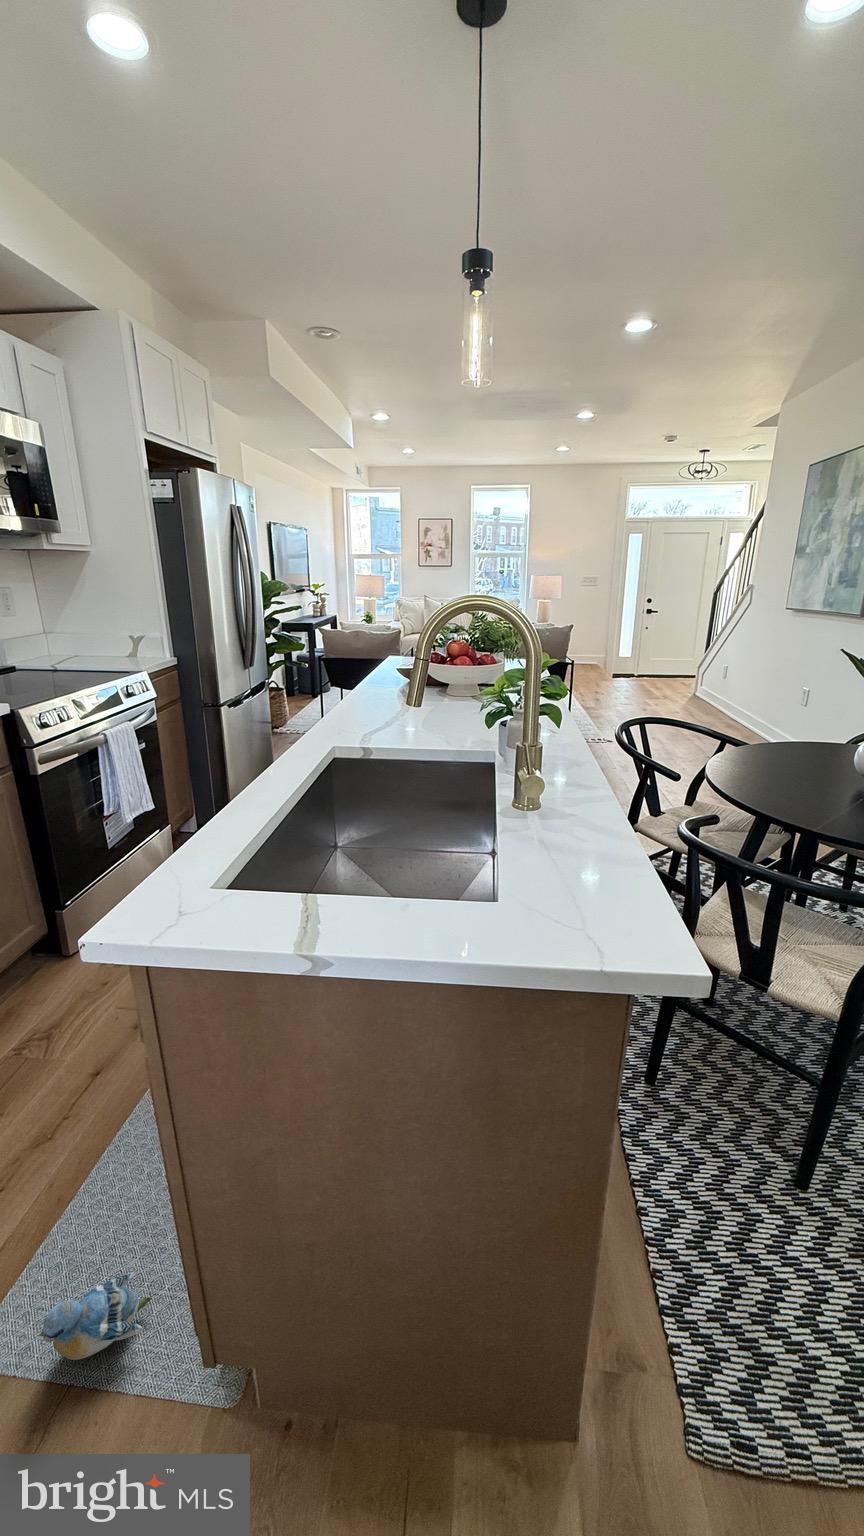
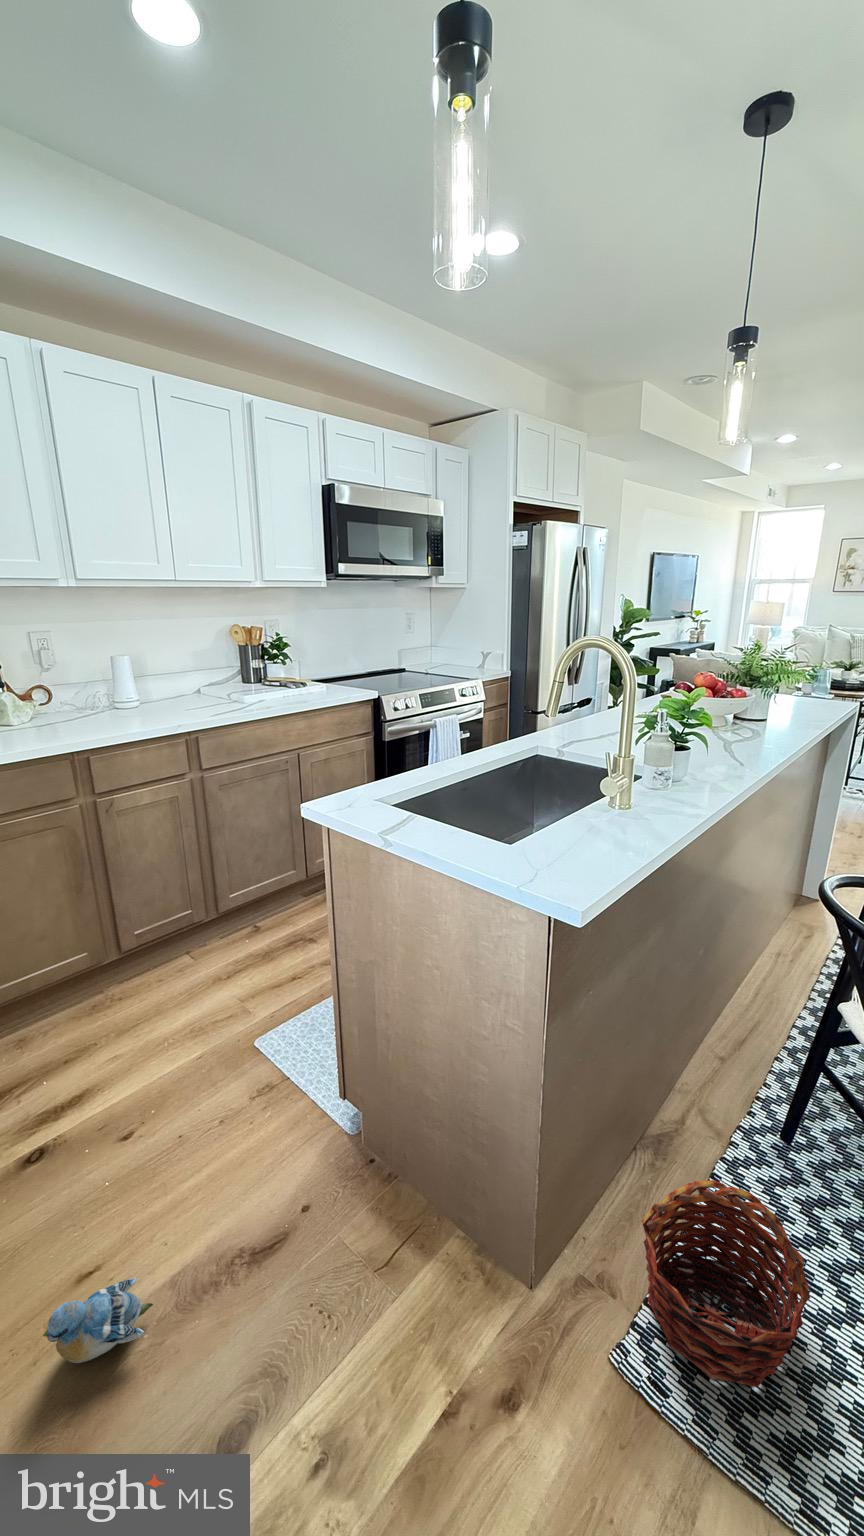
basket: none [646,1173,819,1376] -> present [642,1180,810,1387]

